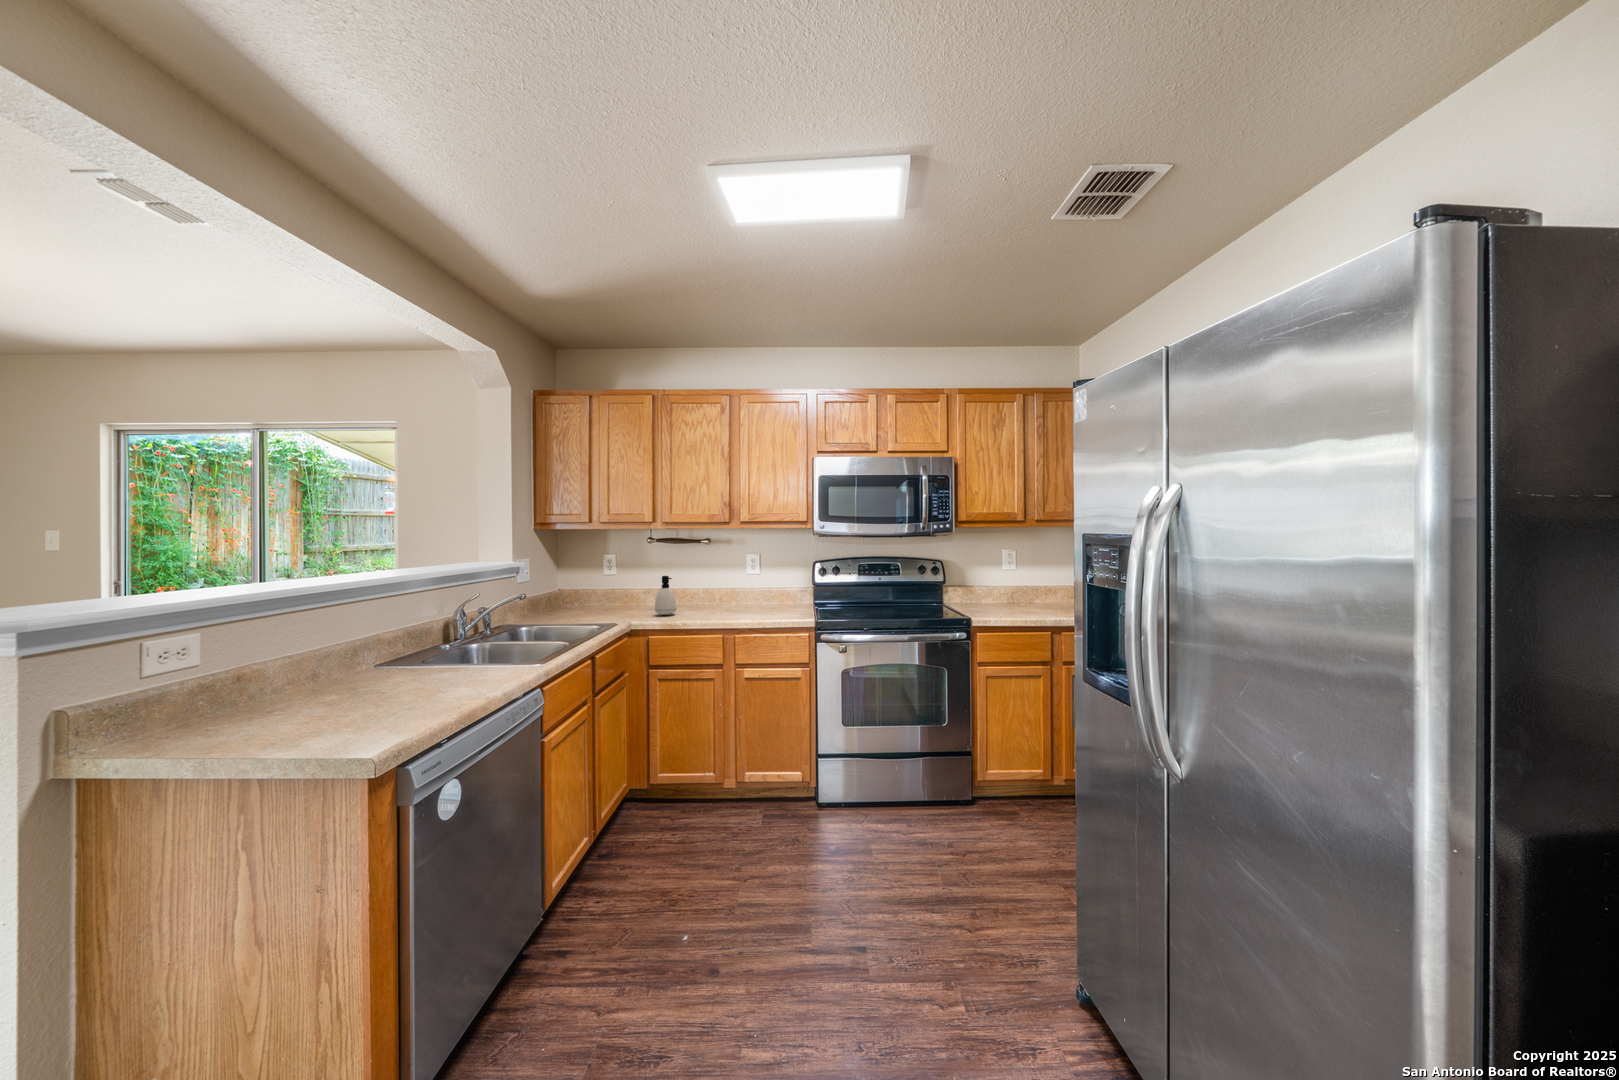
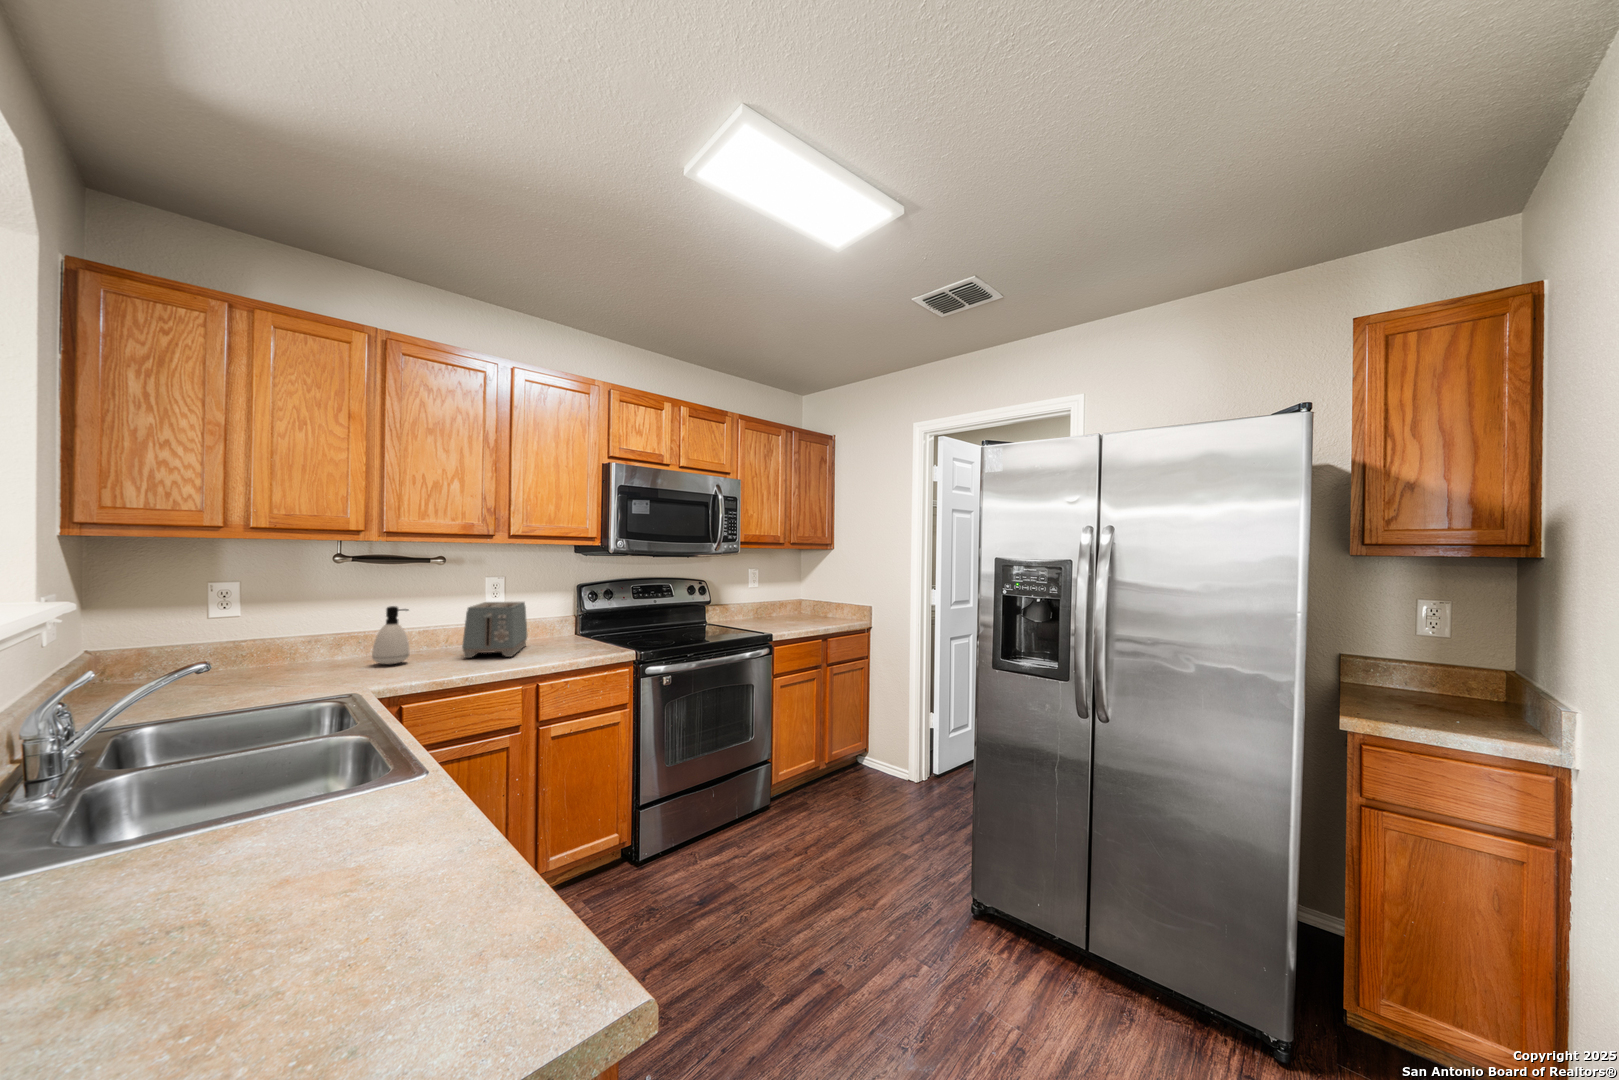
toaster: none [704,575,763,617] -> present [462,602,527,658]

